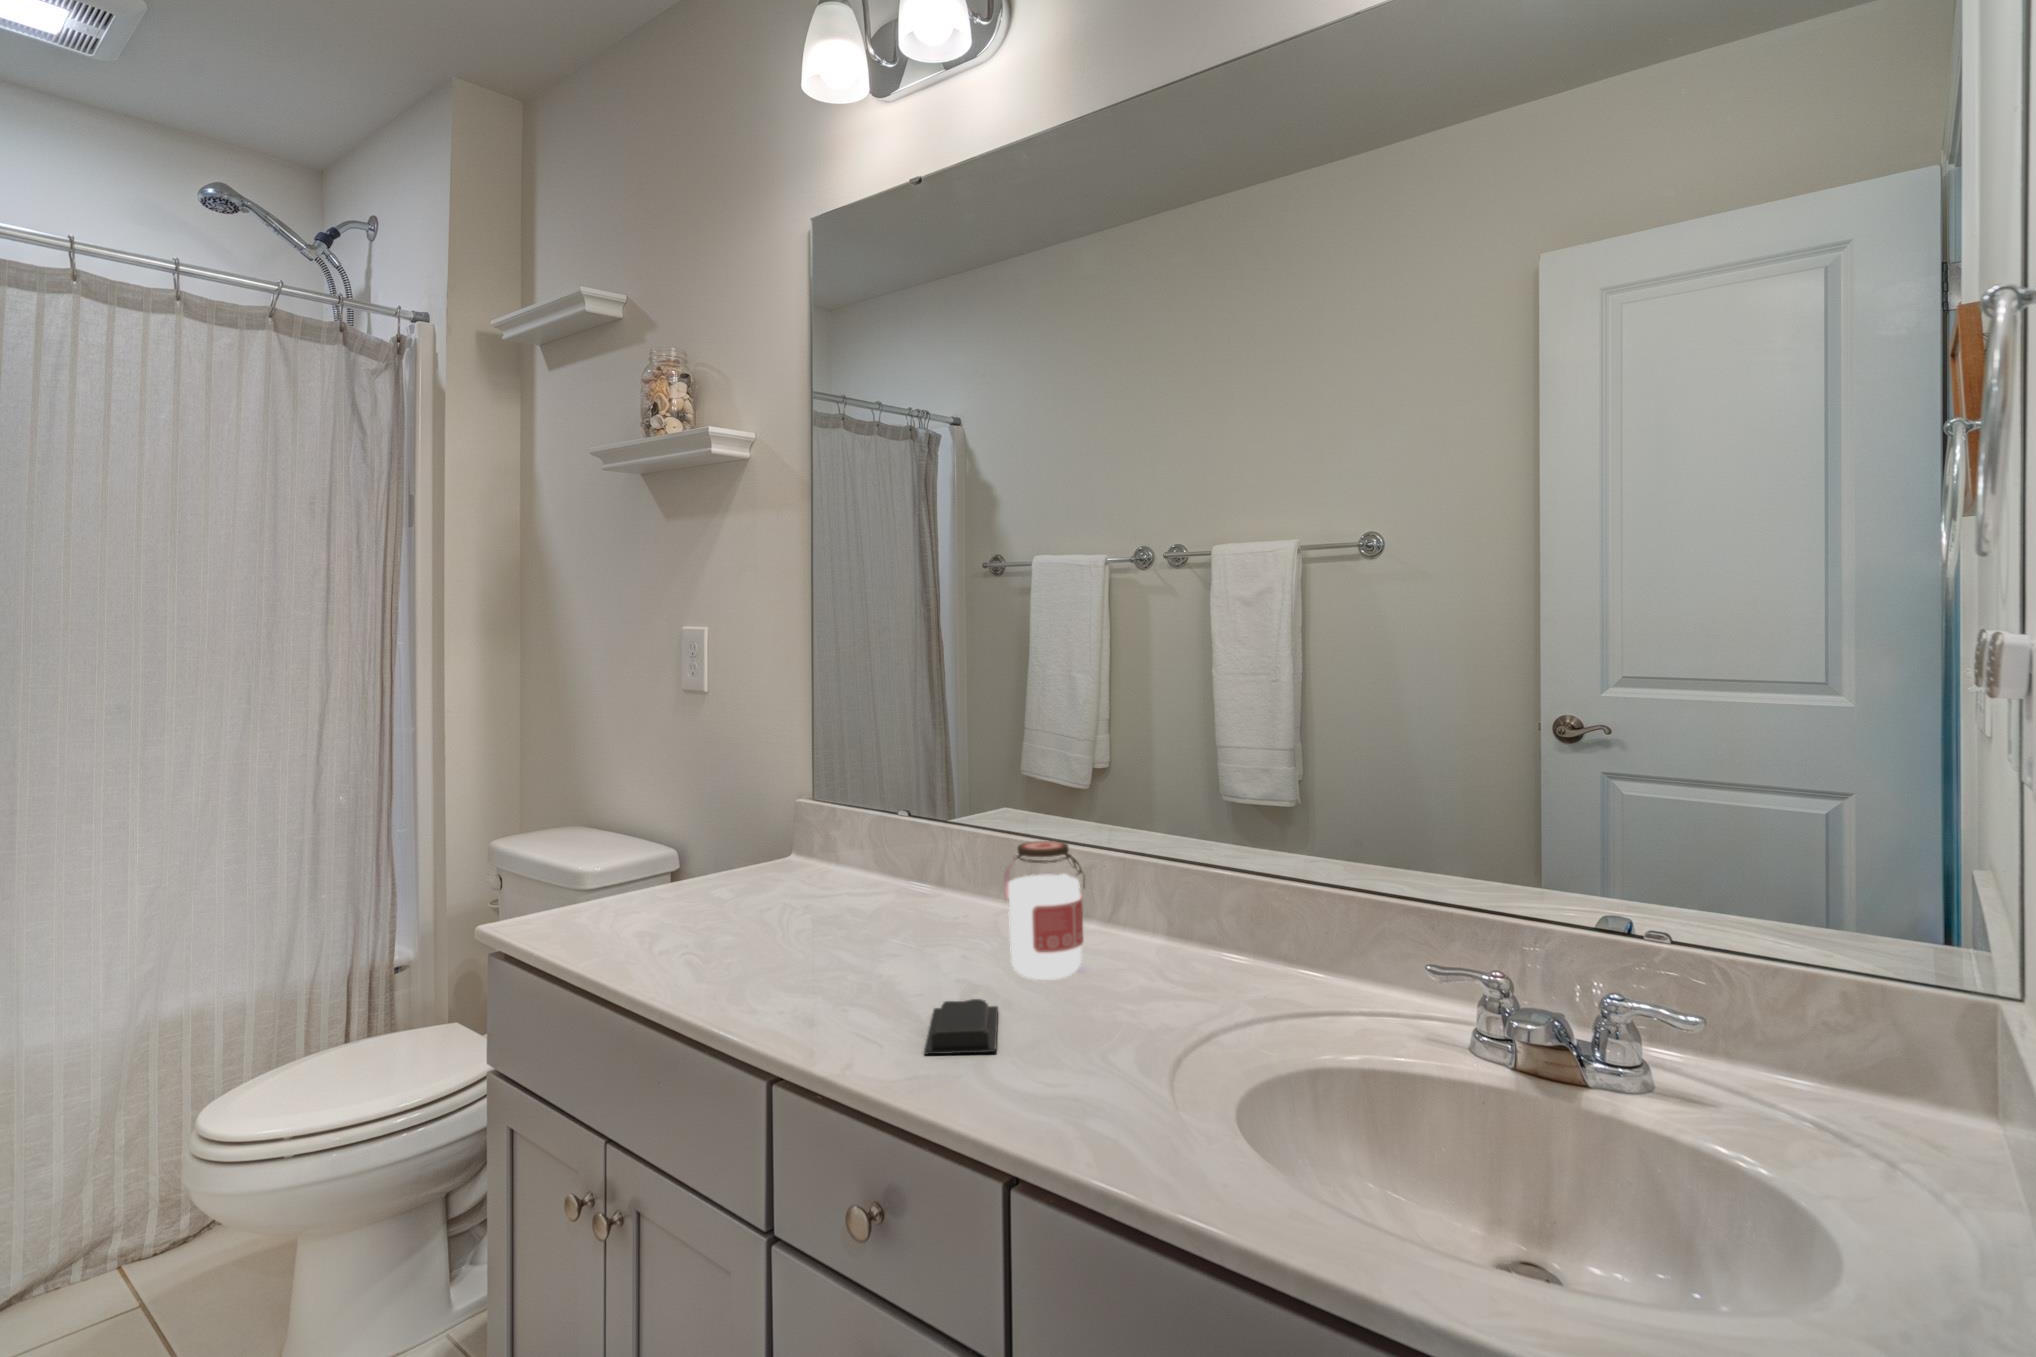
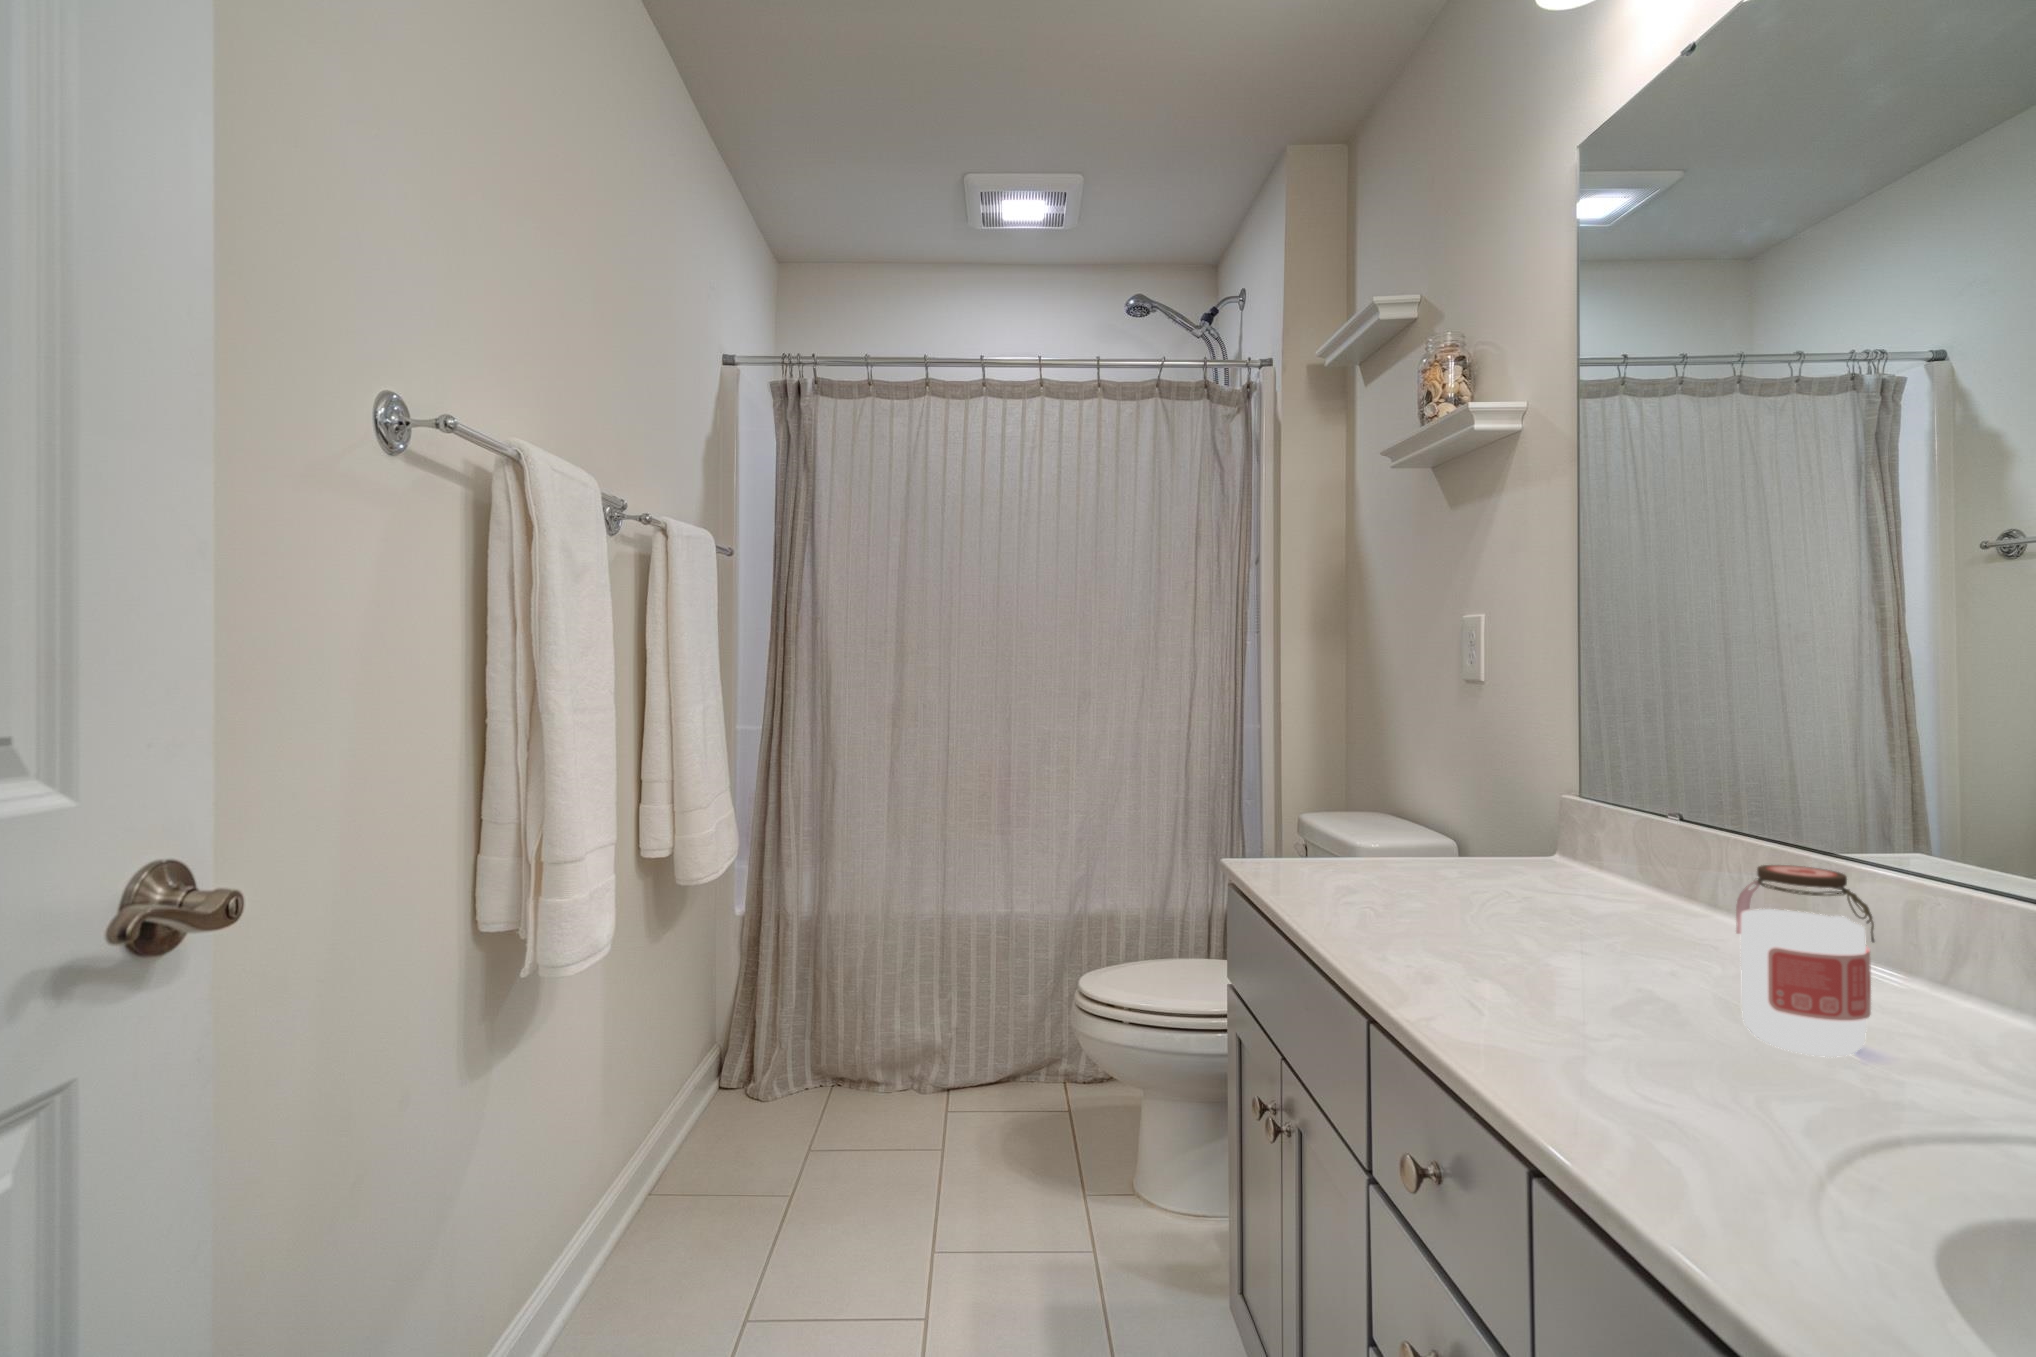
soap bar: present [924,999,998,1054] -> none [1541,1029,1687,1103]

